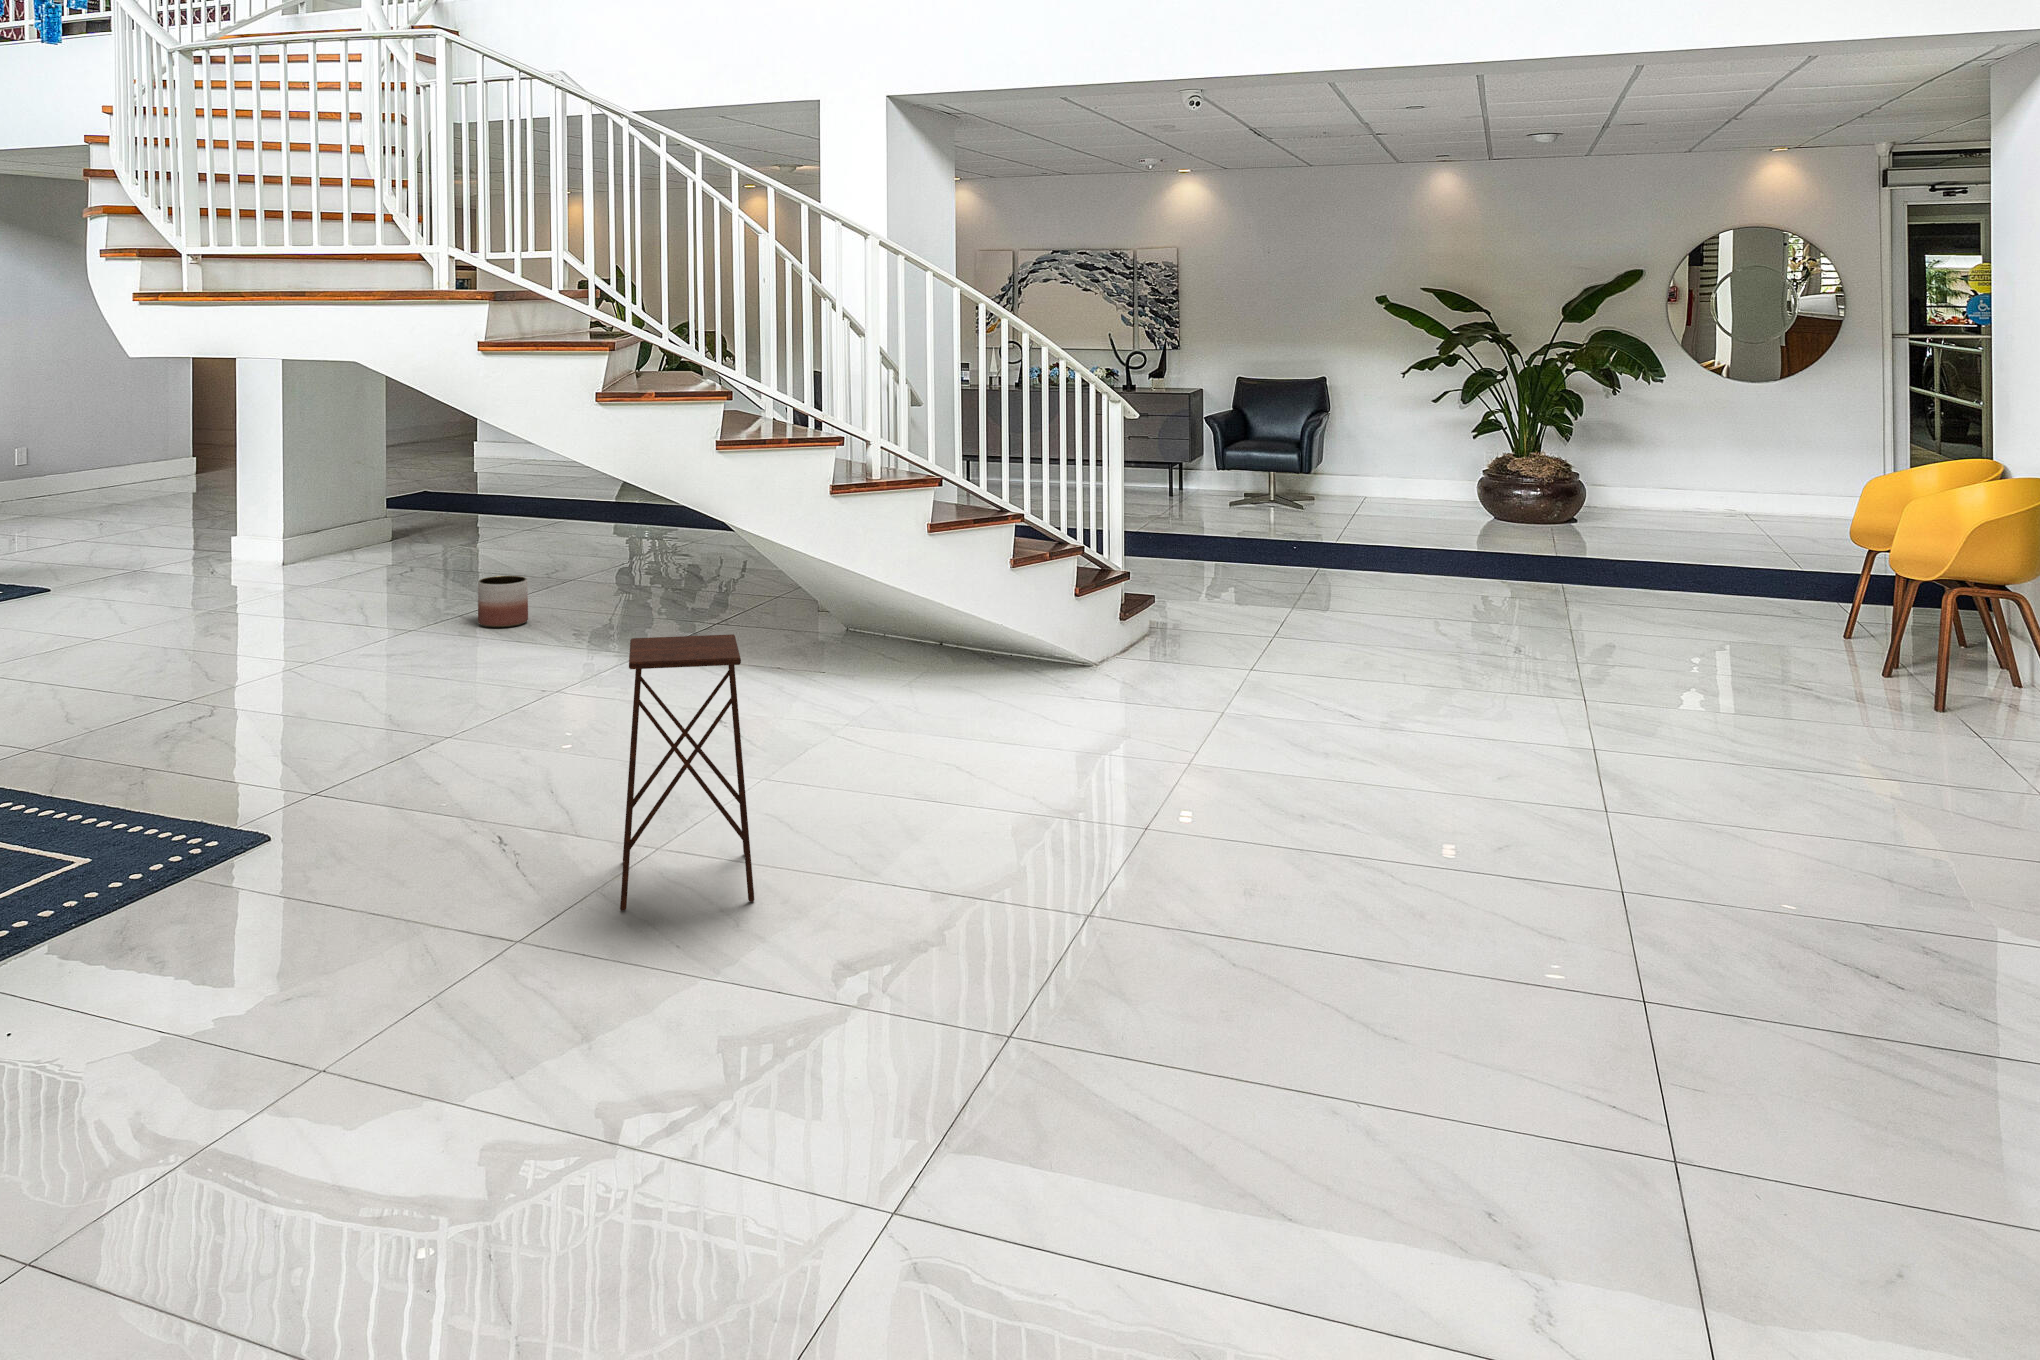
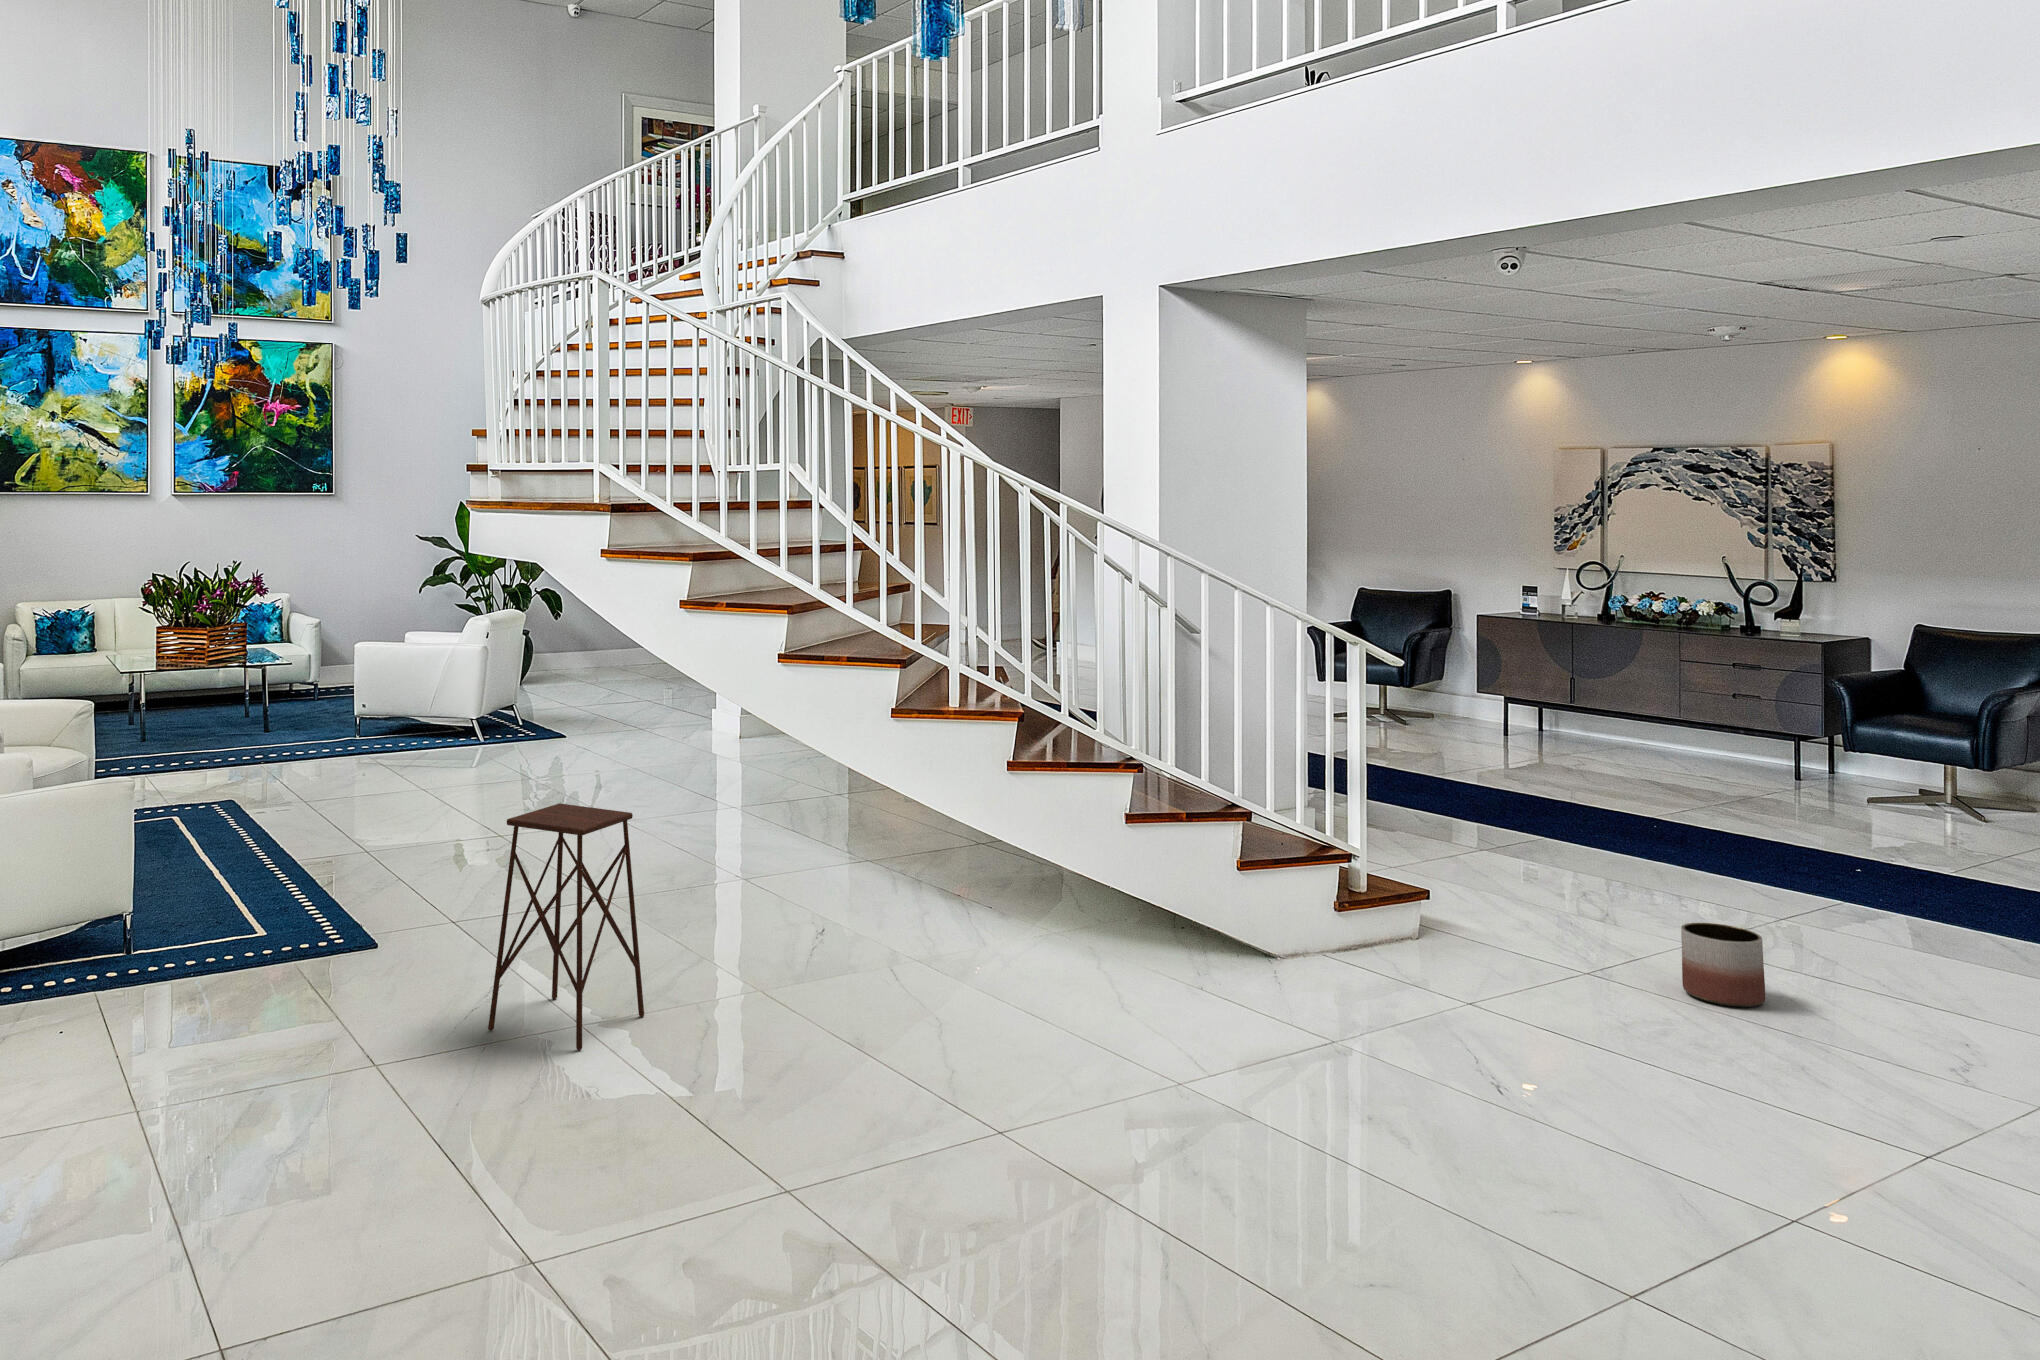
planter: present [478,576,528,628] -> present [1681,923,1765,1007]

